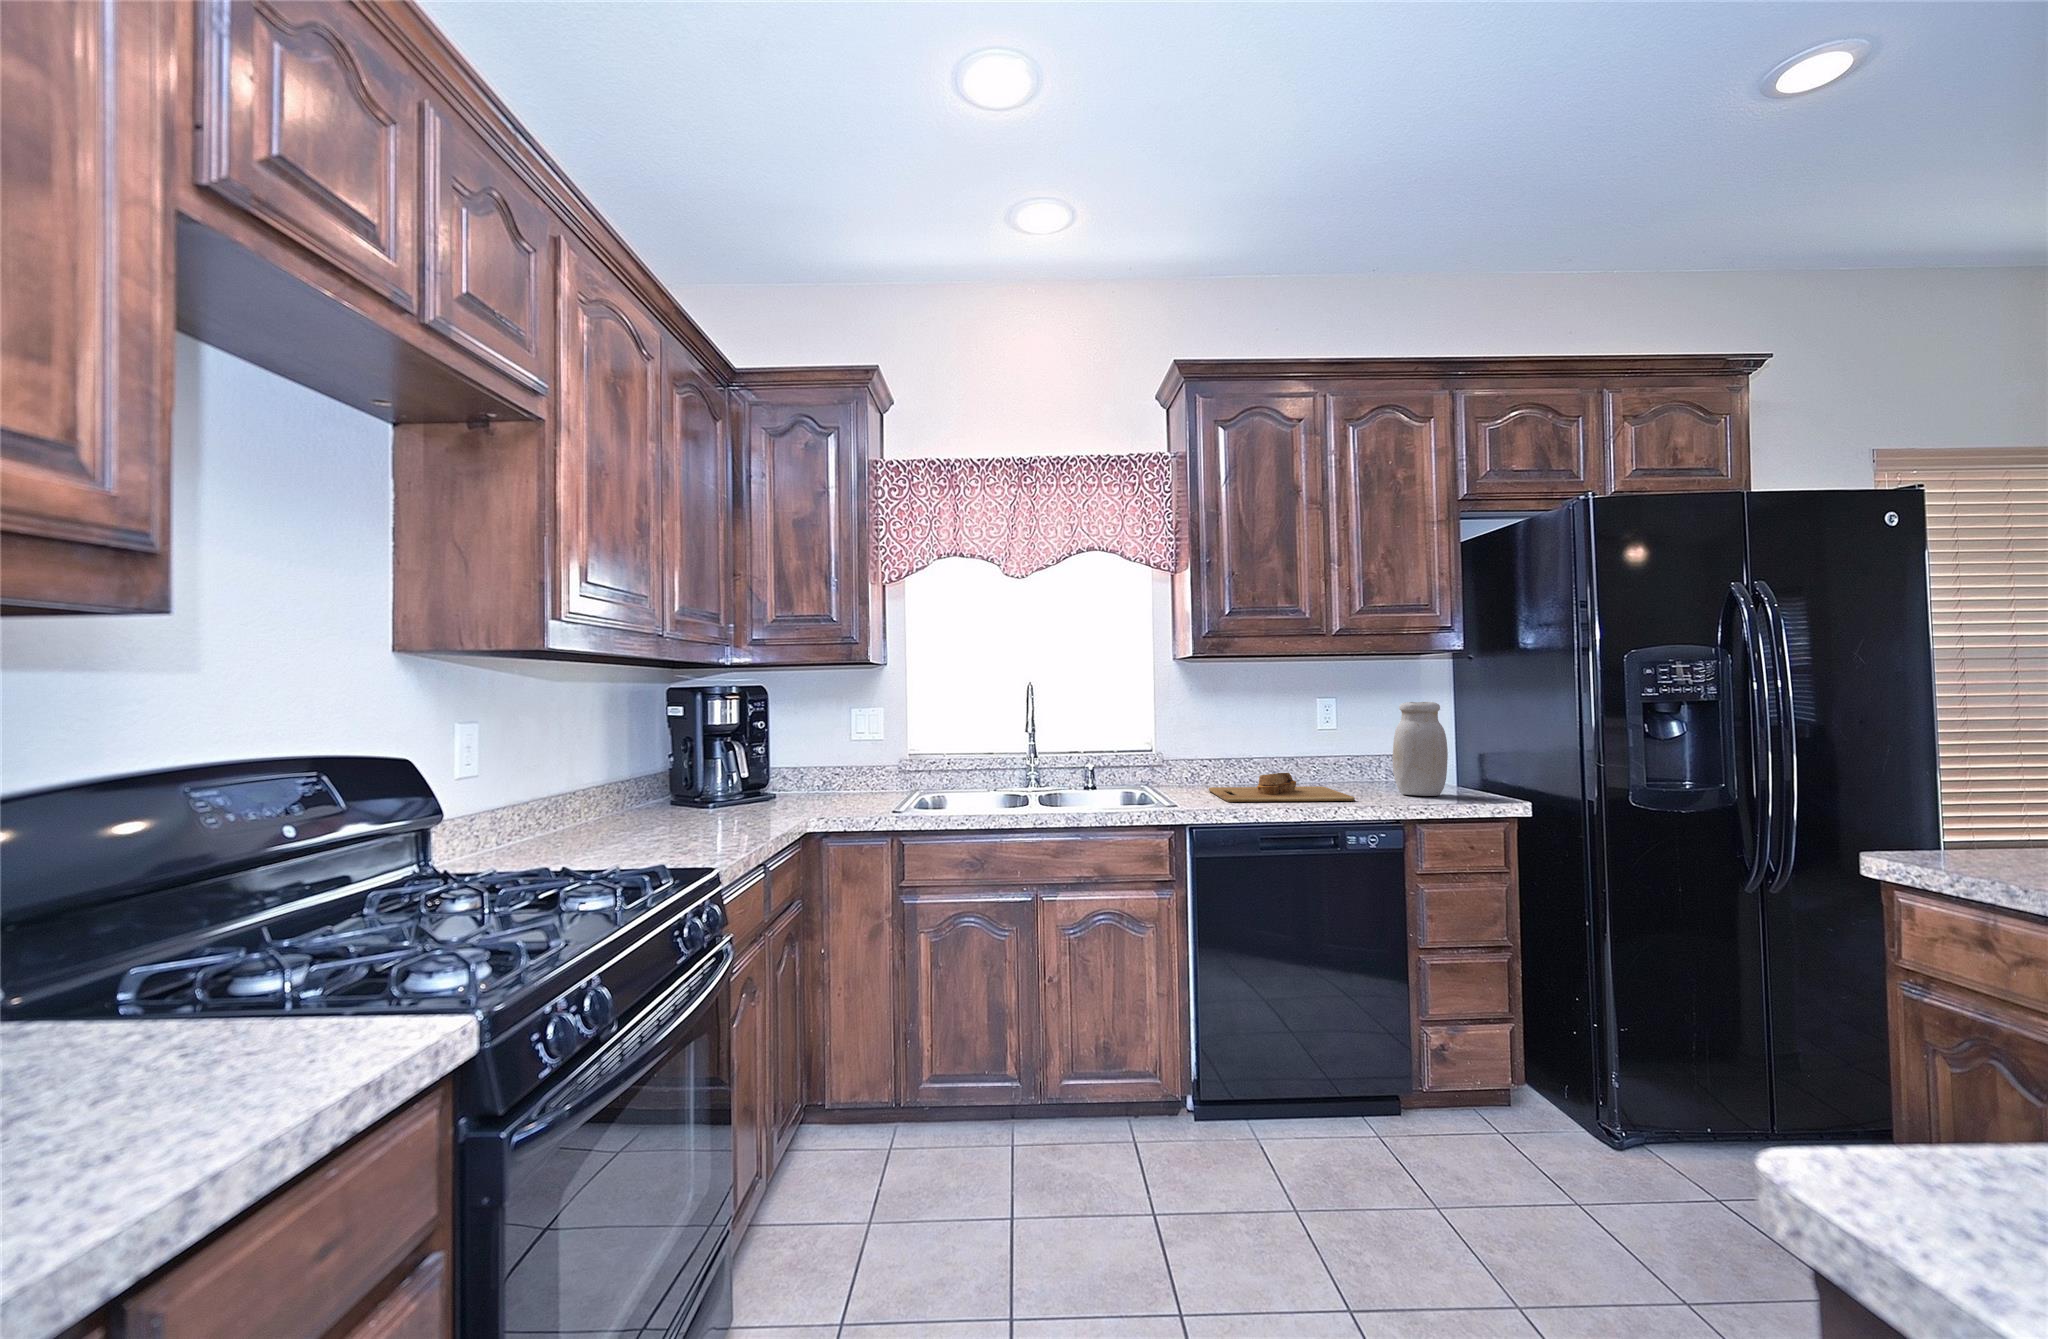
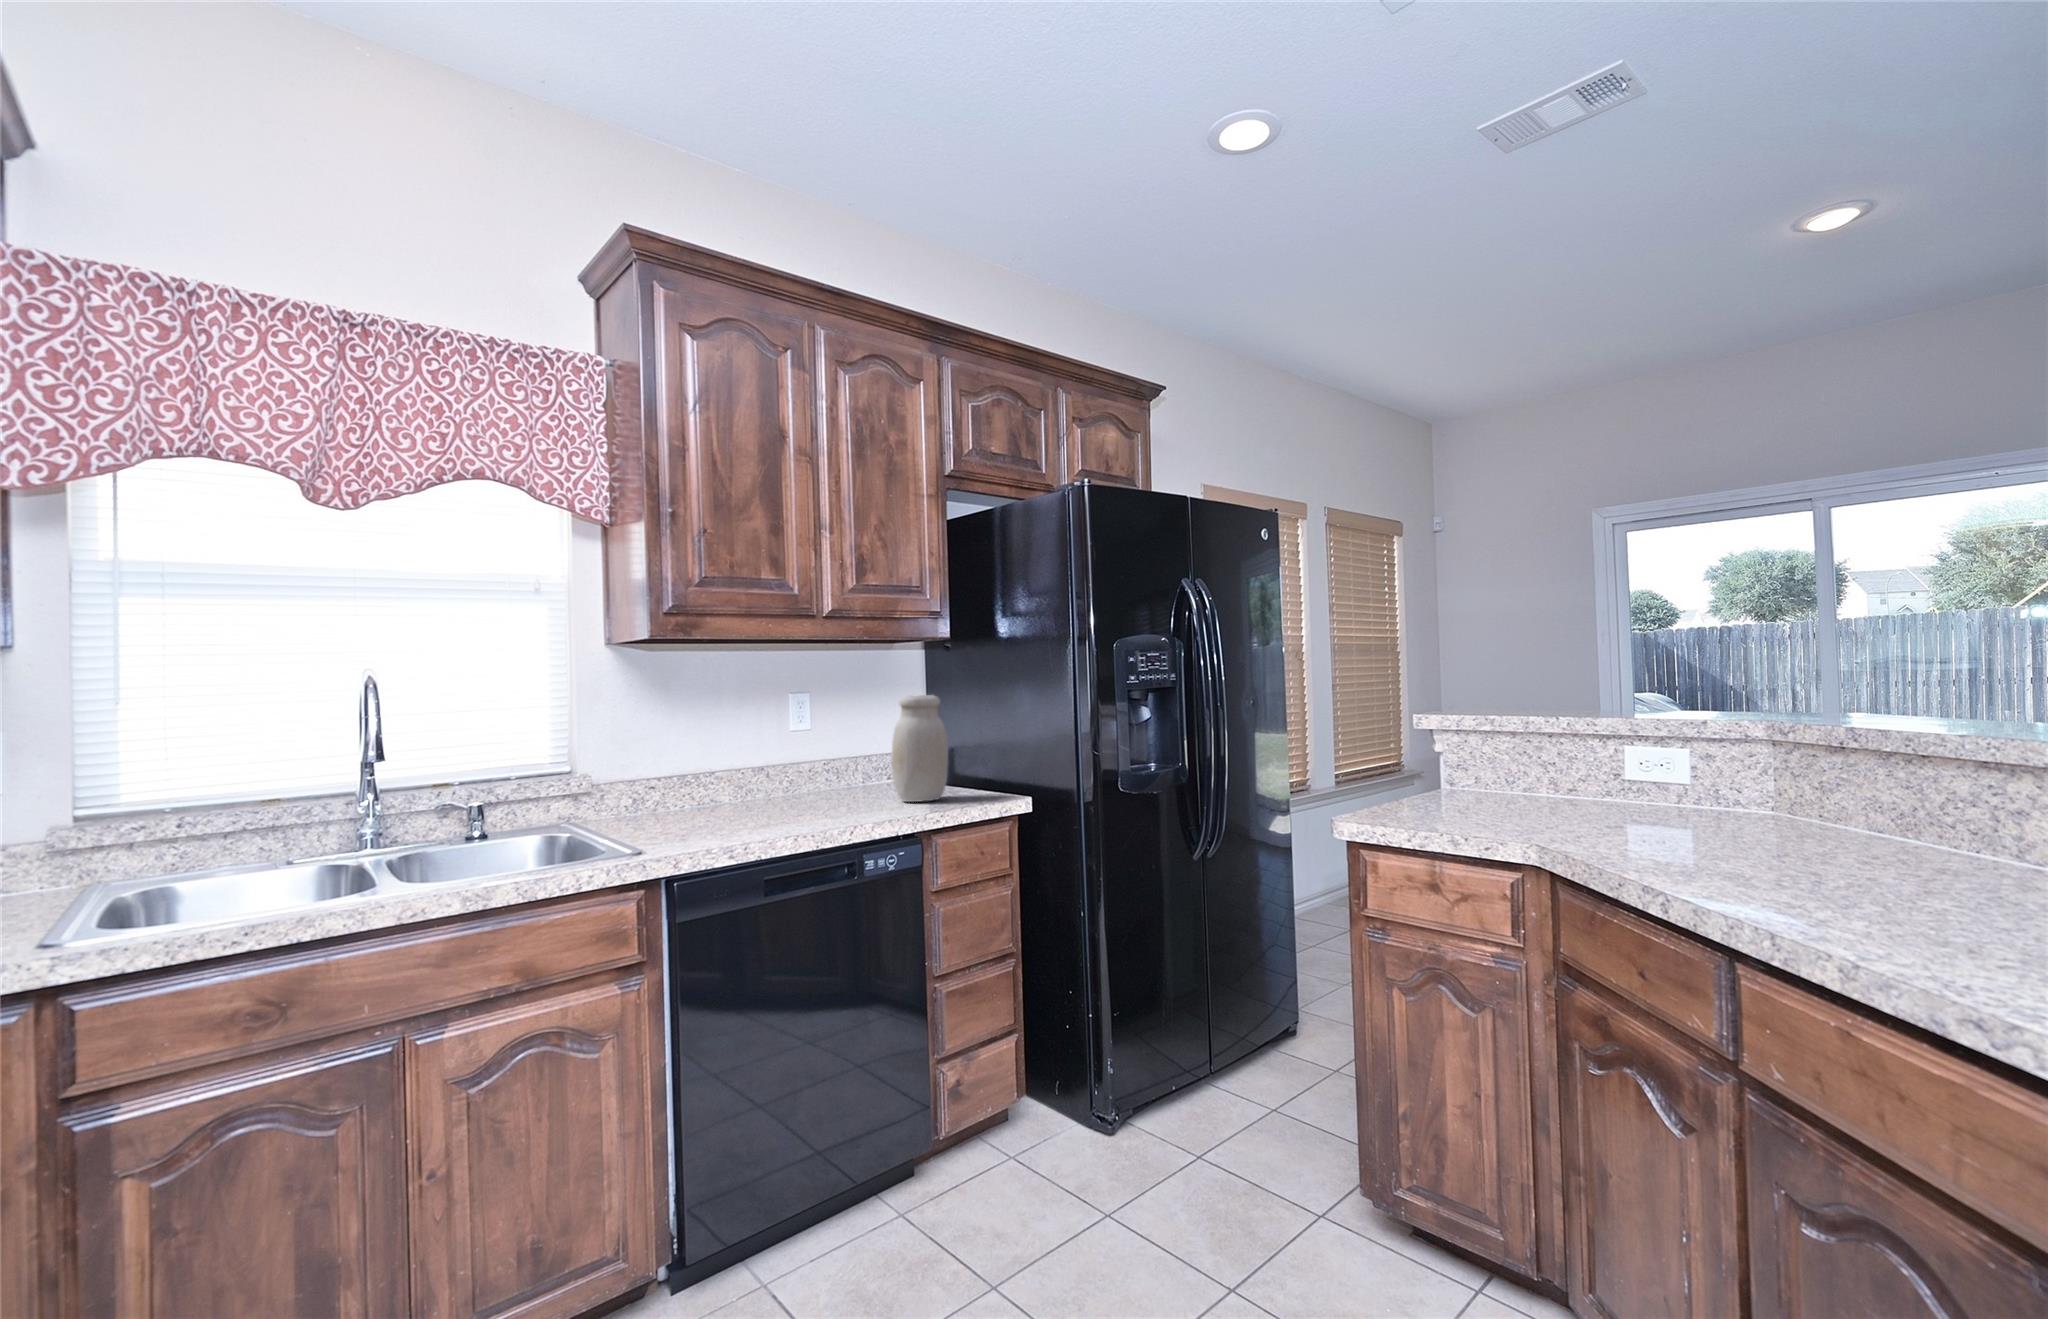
cutting board: present [1209,773,1355,802] -> none [671,790,865,839]

